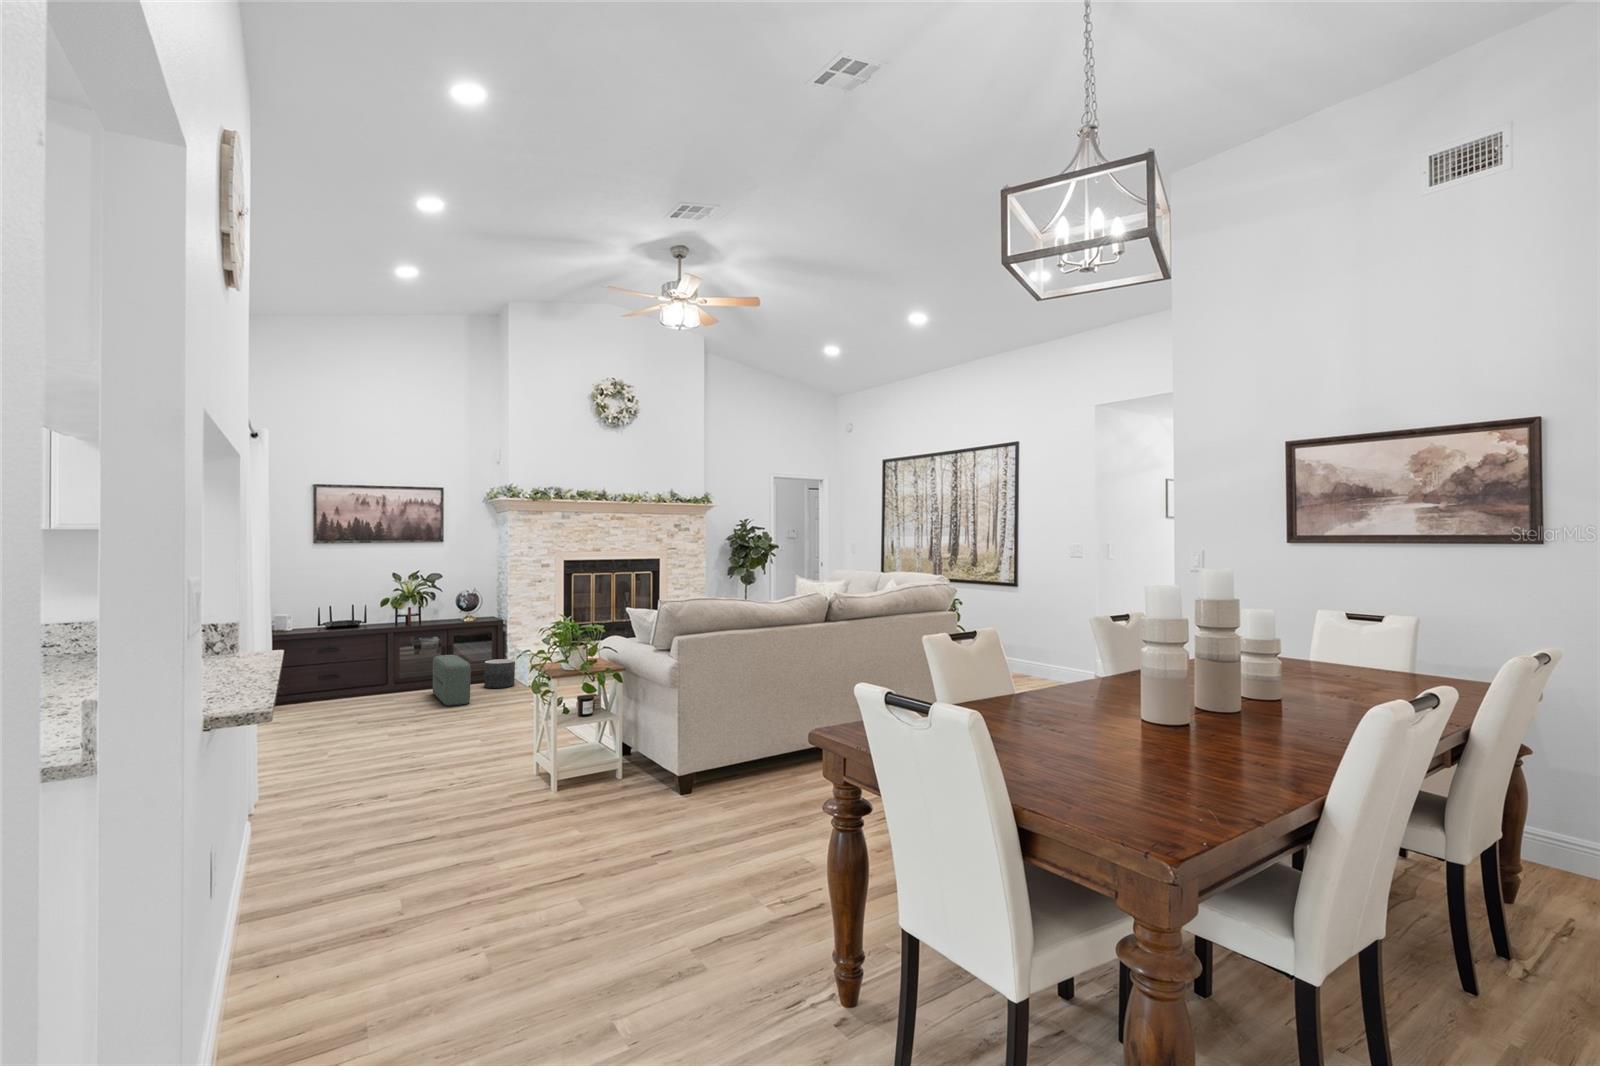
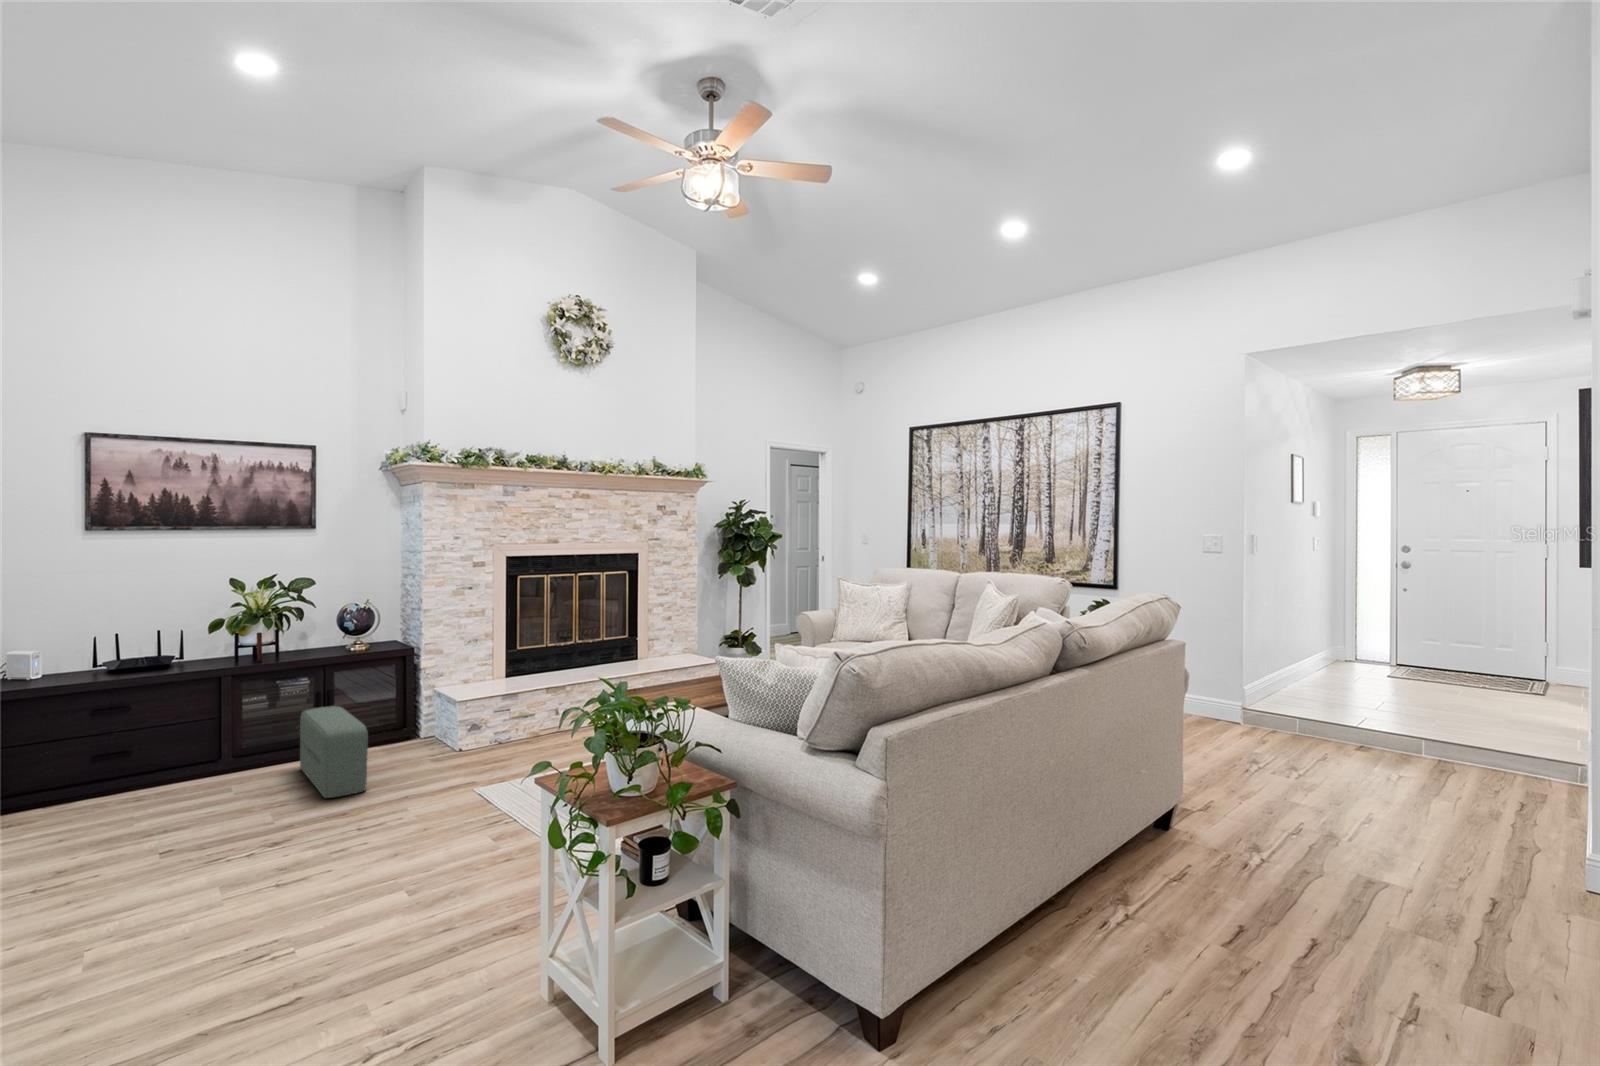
planter: present [484,659,515,688] -> none [386,706,435,753]

